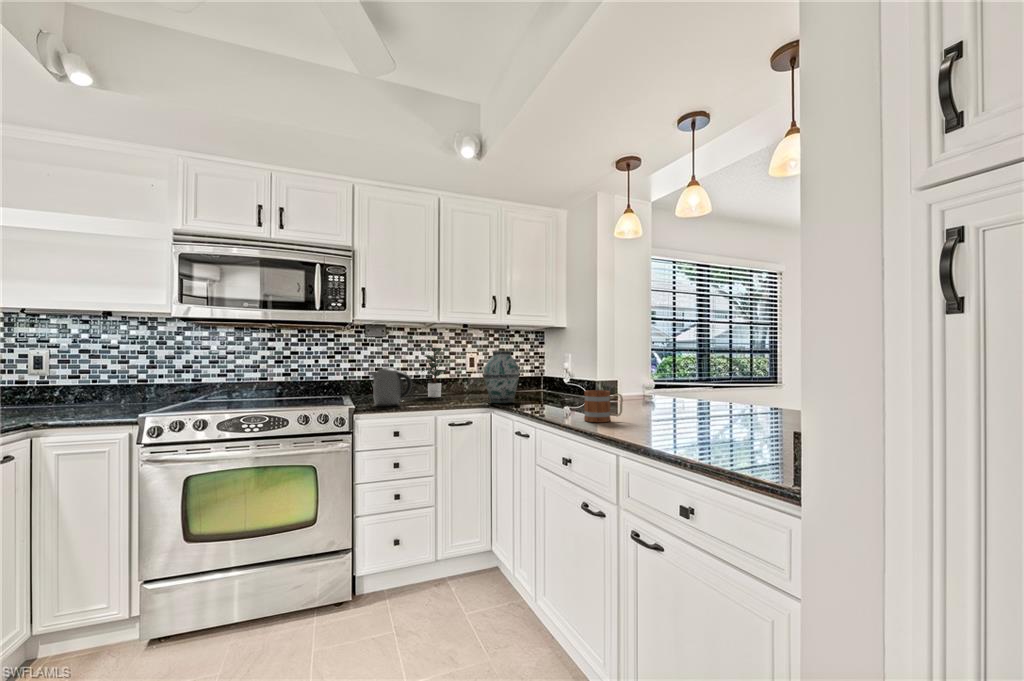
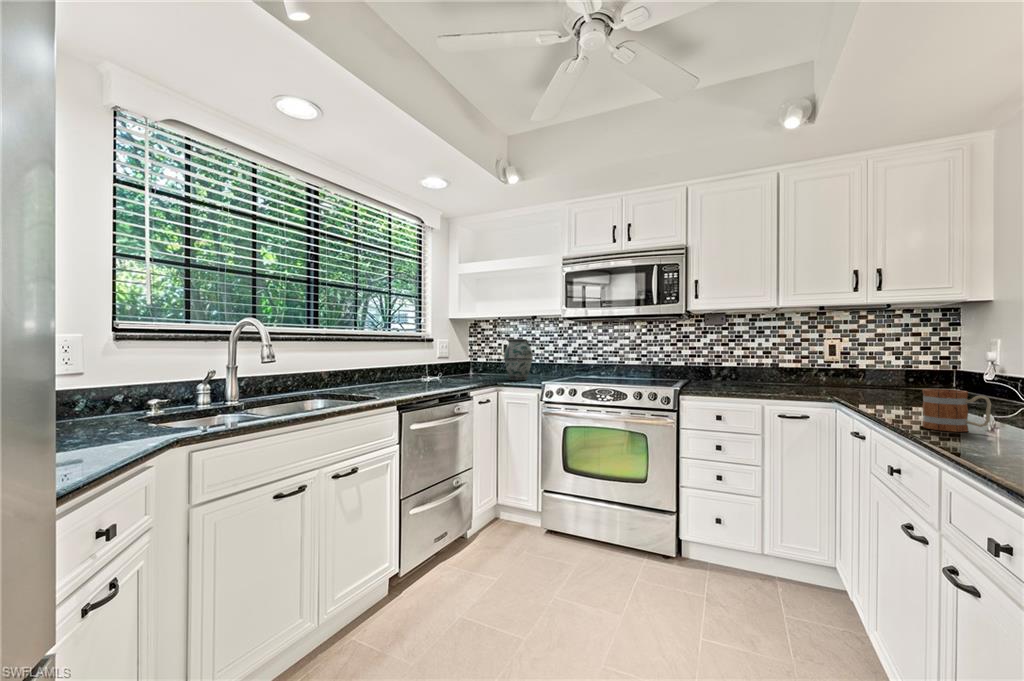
potted plant: present [420,345,446,397] -> none [754,331,811,387]
vase: present [484,350,520,403] -> present [504,339,533,381]
kettle: present [372,368,412,407] -> none [699,355,740,392]

